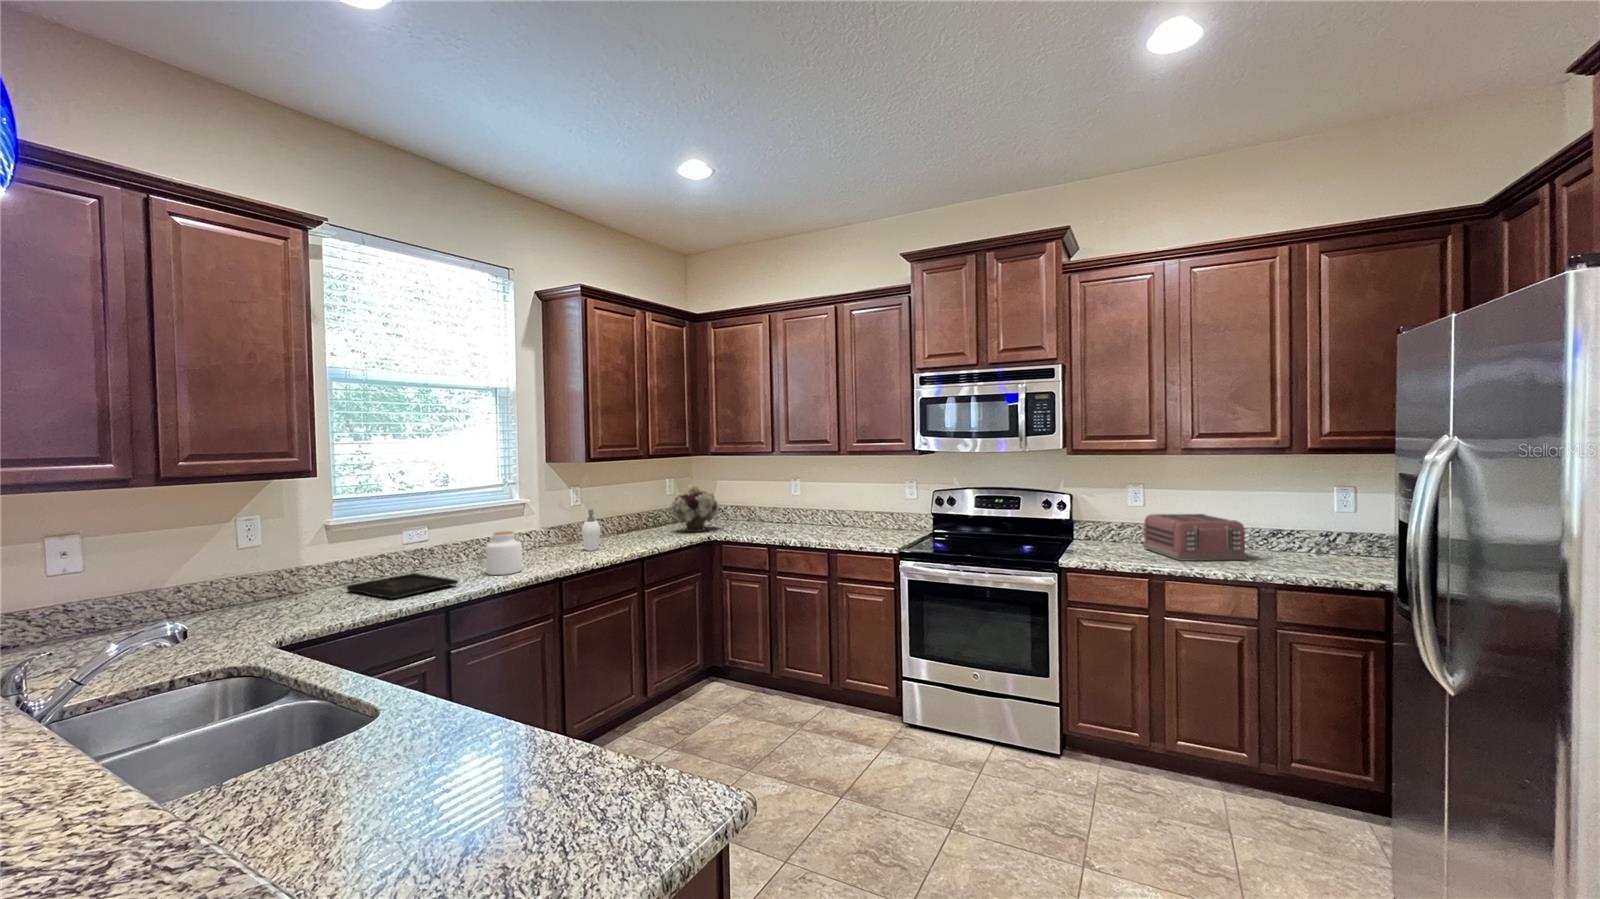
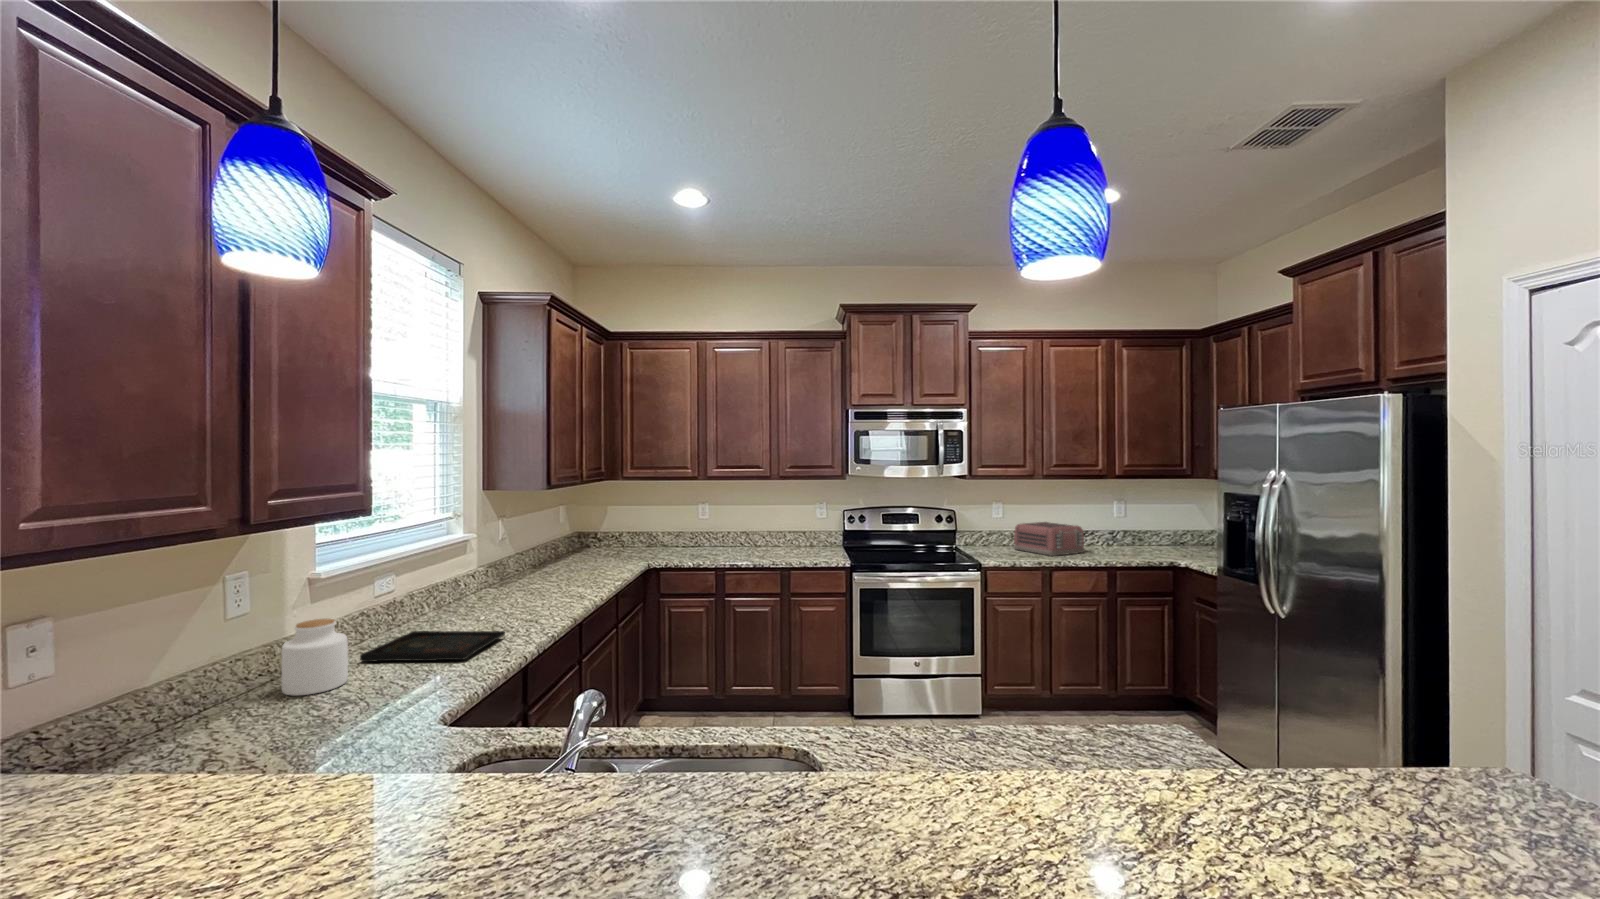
flower arrangement: present [671,484,719,532] -> none [589,510,637,562]
soap dispenser: present [582,509,600,551] -> none [540,542,563,589]
jar: present [486,531,522,575] -> present [282,619,348,696]

